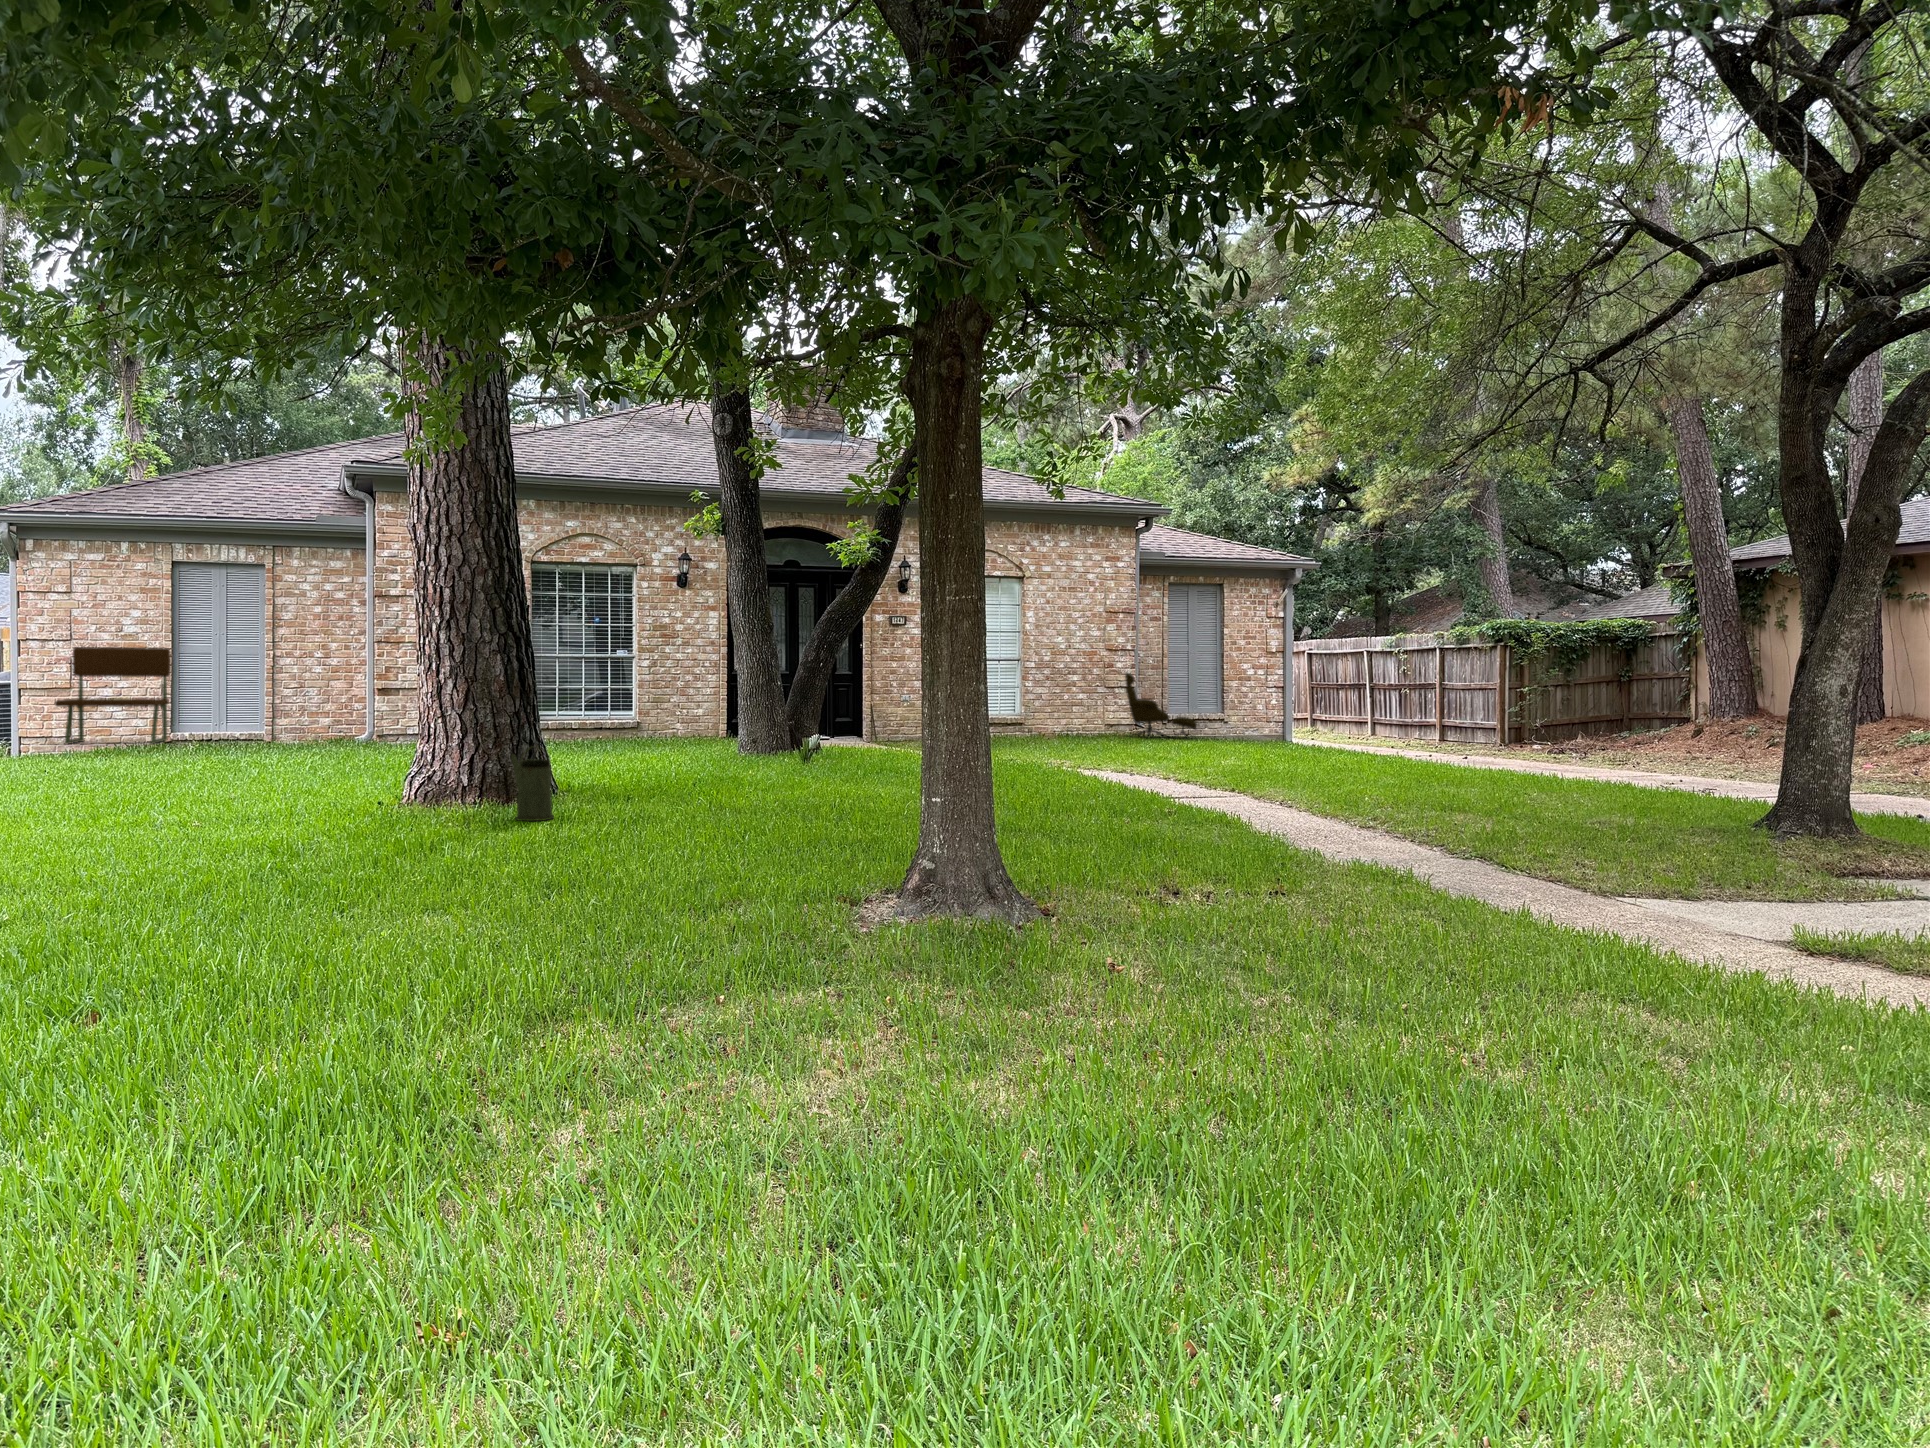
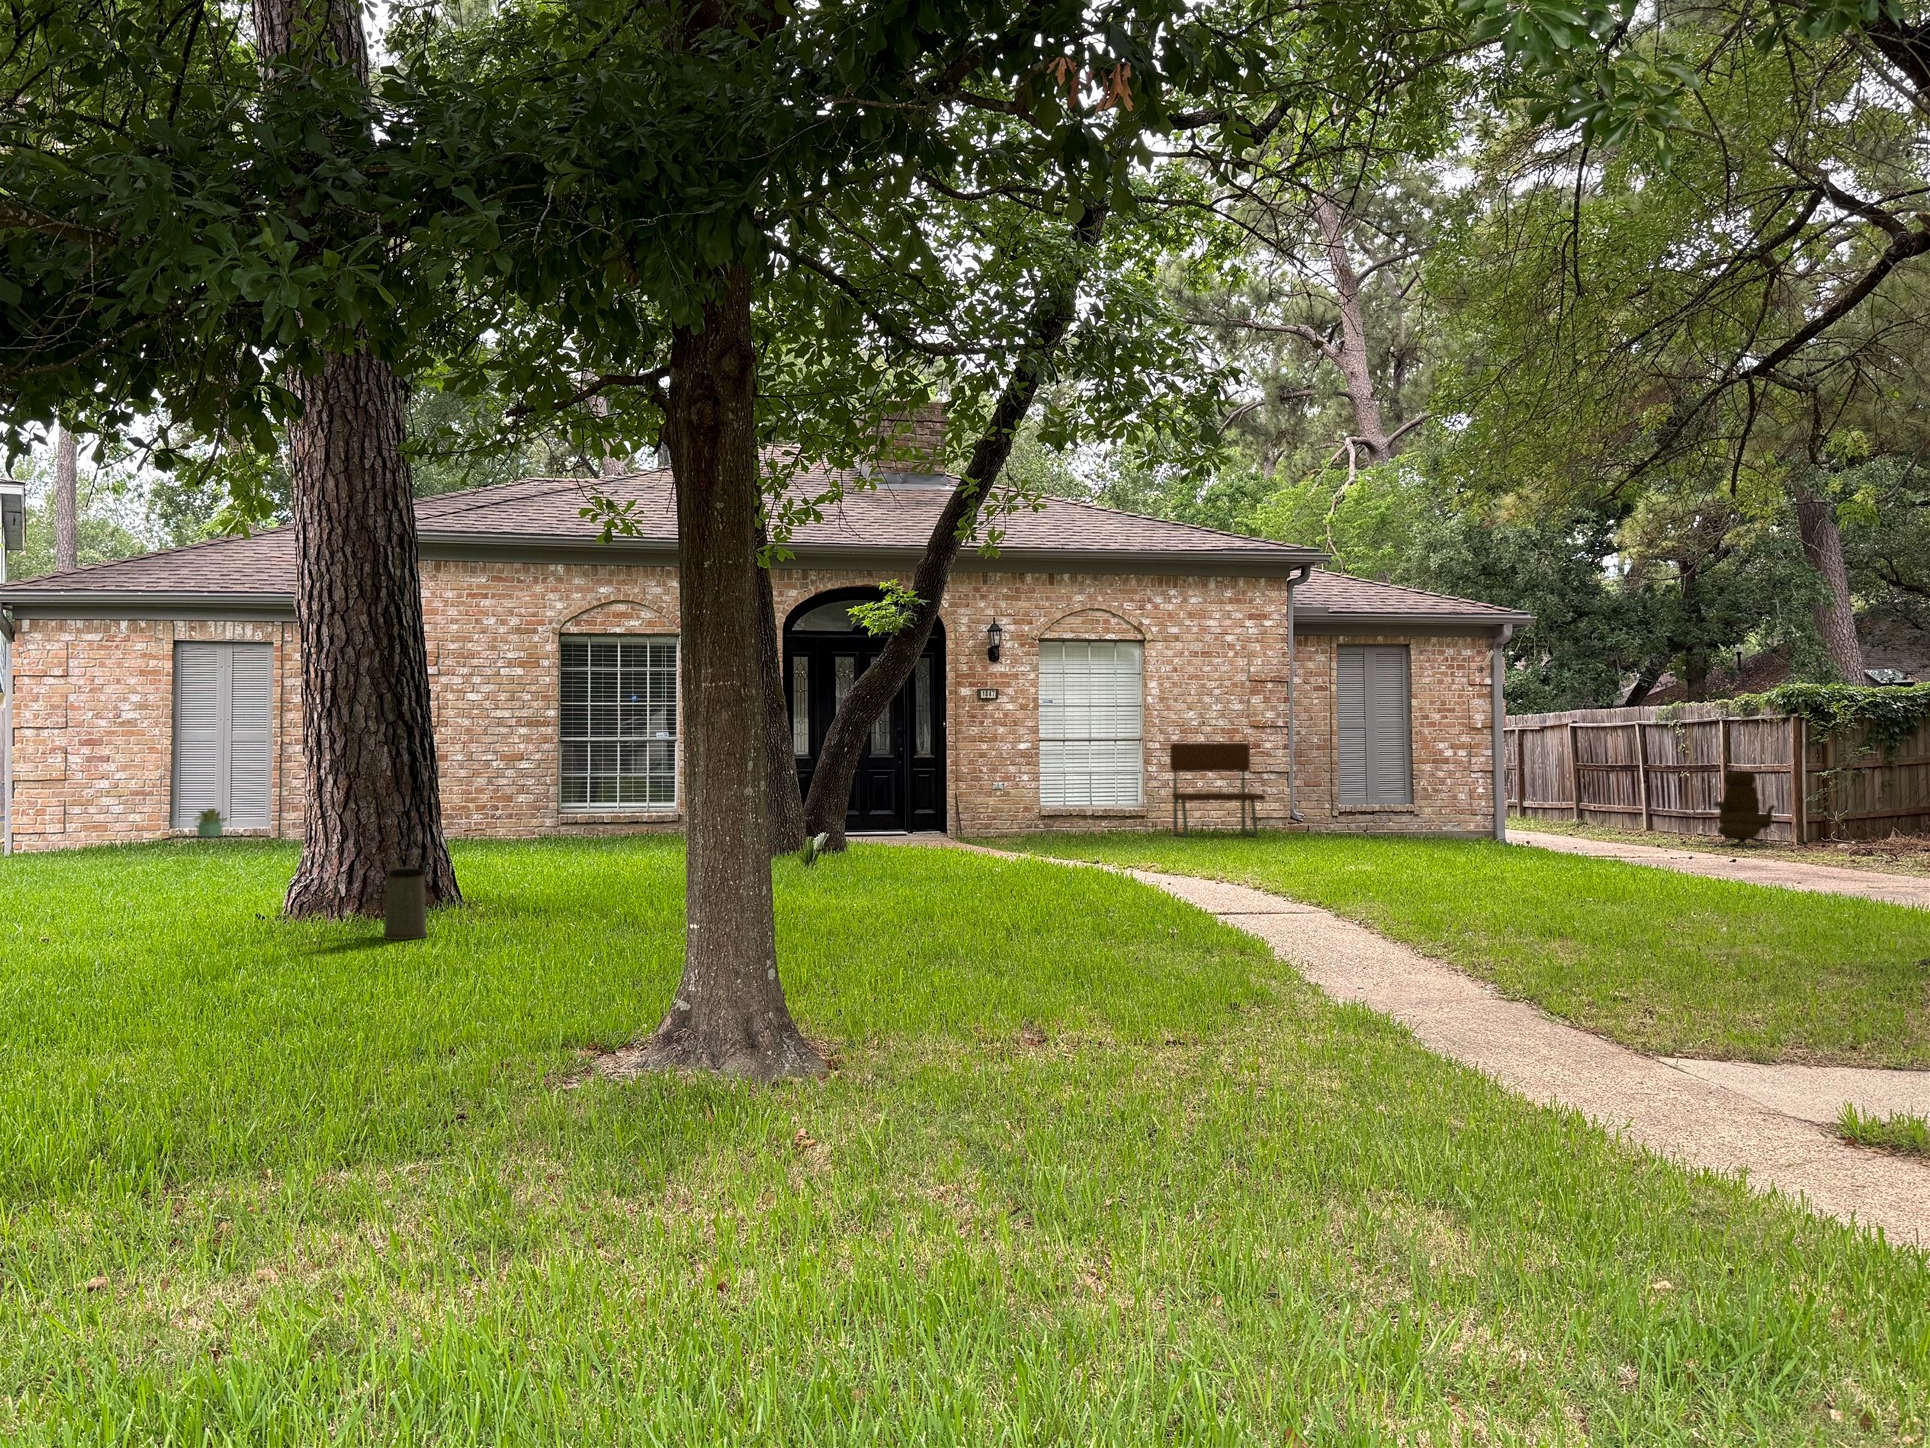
bench: present [55,647,171,744] -> present [1170,743,1266,837]
lounge chair: present [1125,672,1197,737] -> present [1713,771,1776,847]
decorative plant: none [193,716,227,741] -> present [194,808,227,837]

